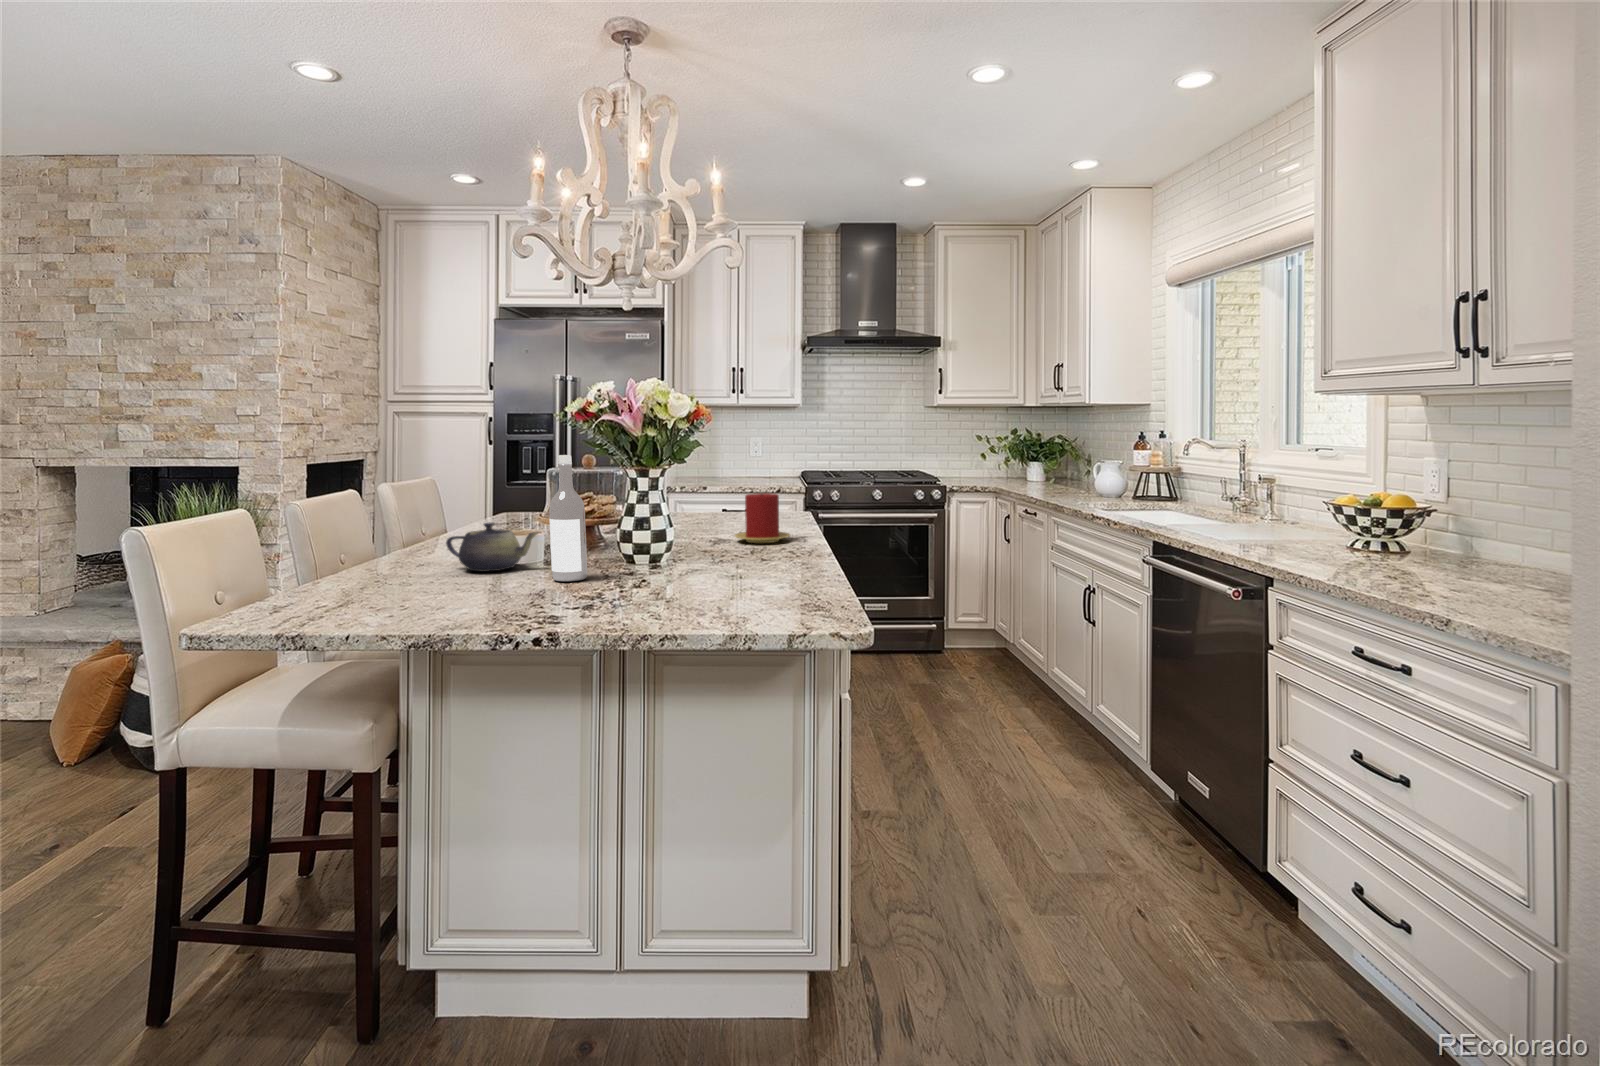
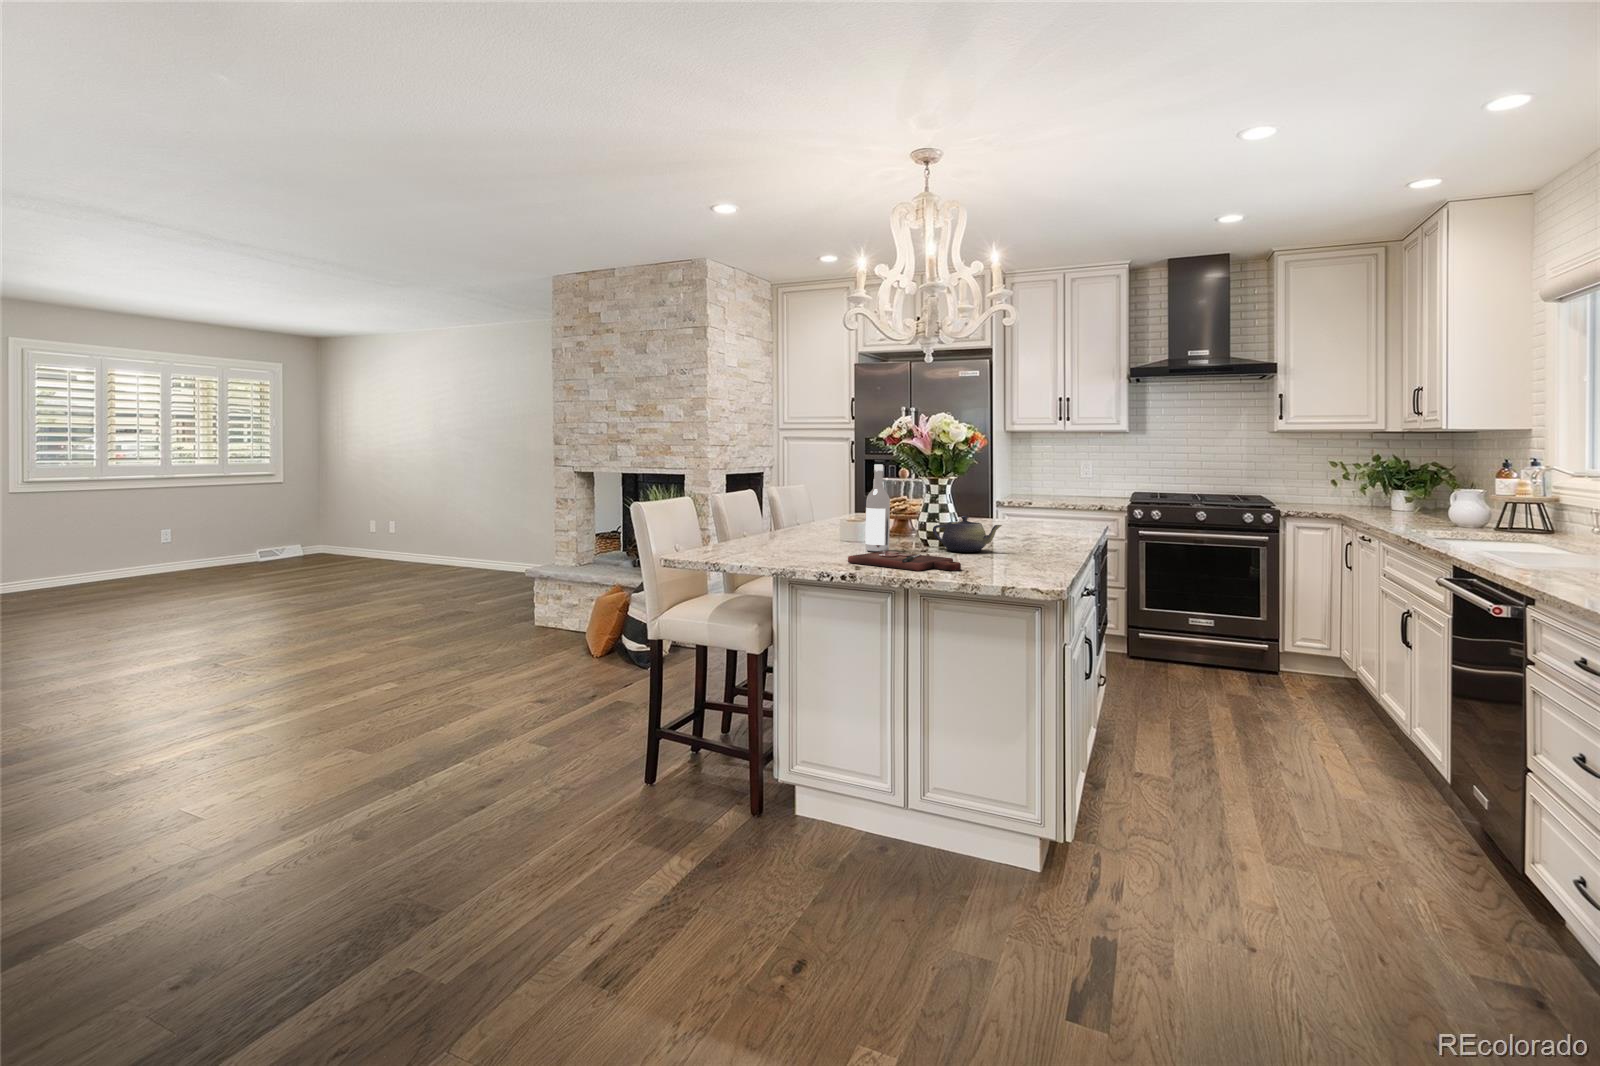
candle: present [735,493,790,543] -> none [1016,502,1064,542]
teapot: present [446,522,538,572] -> present [933,516,1002,552]
cutting board: none [538,584,715,618] -> present [848,551,961,571]

